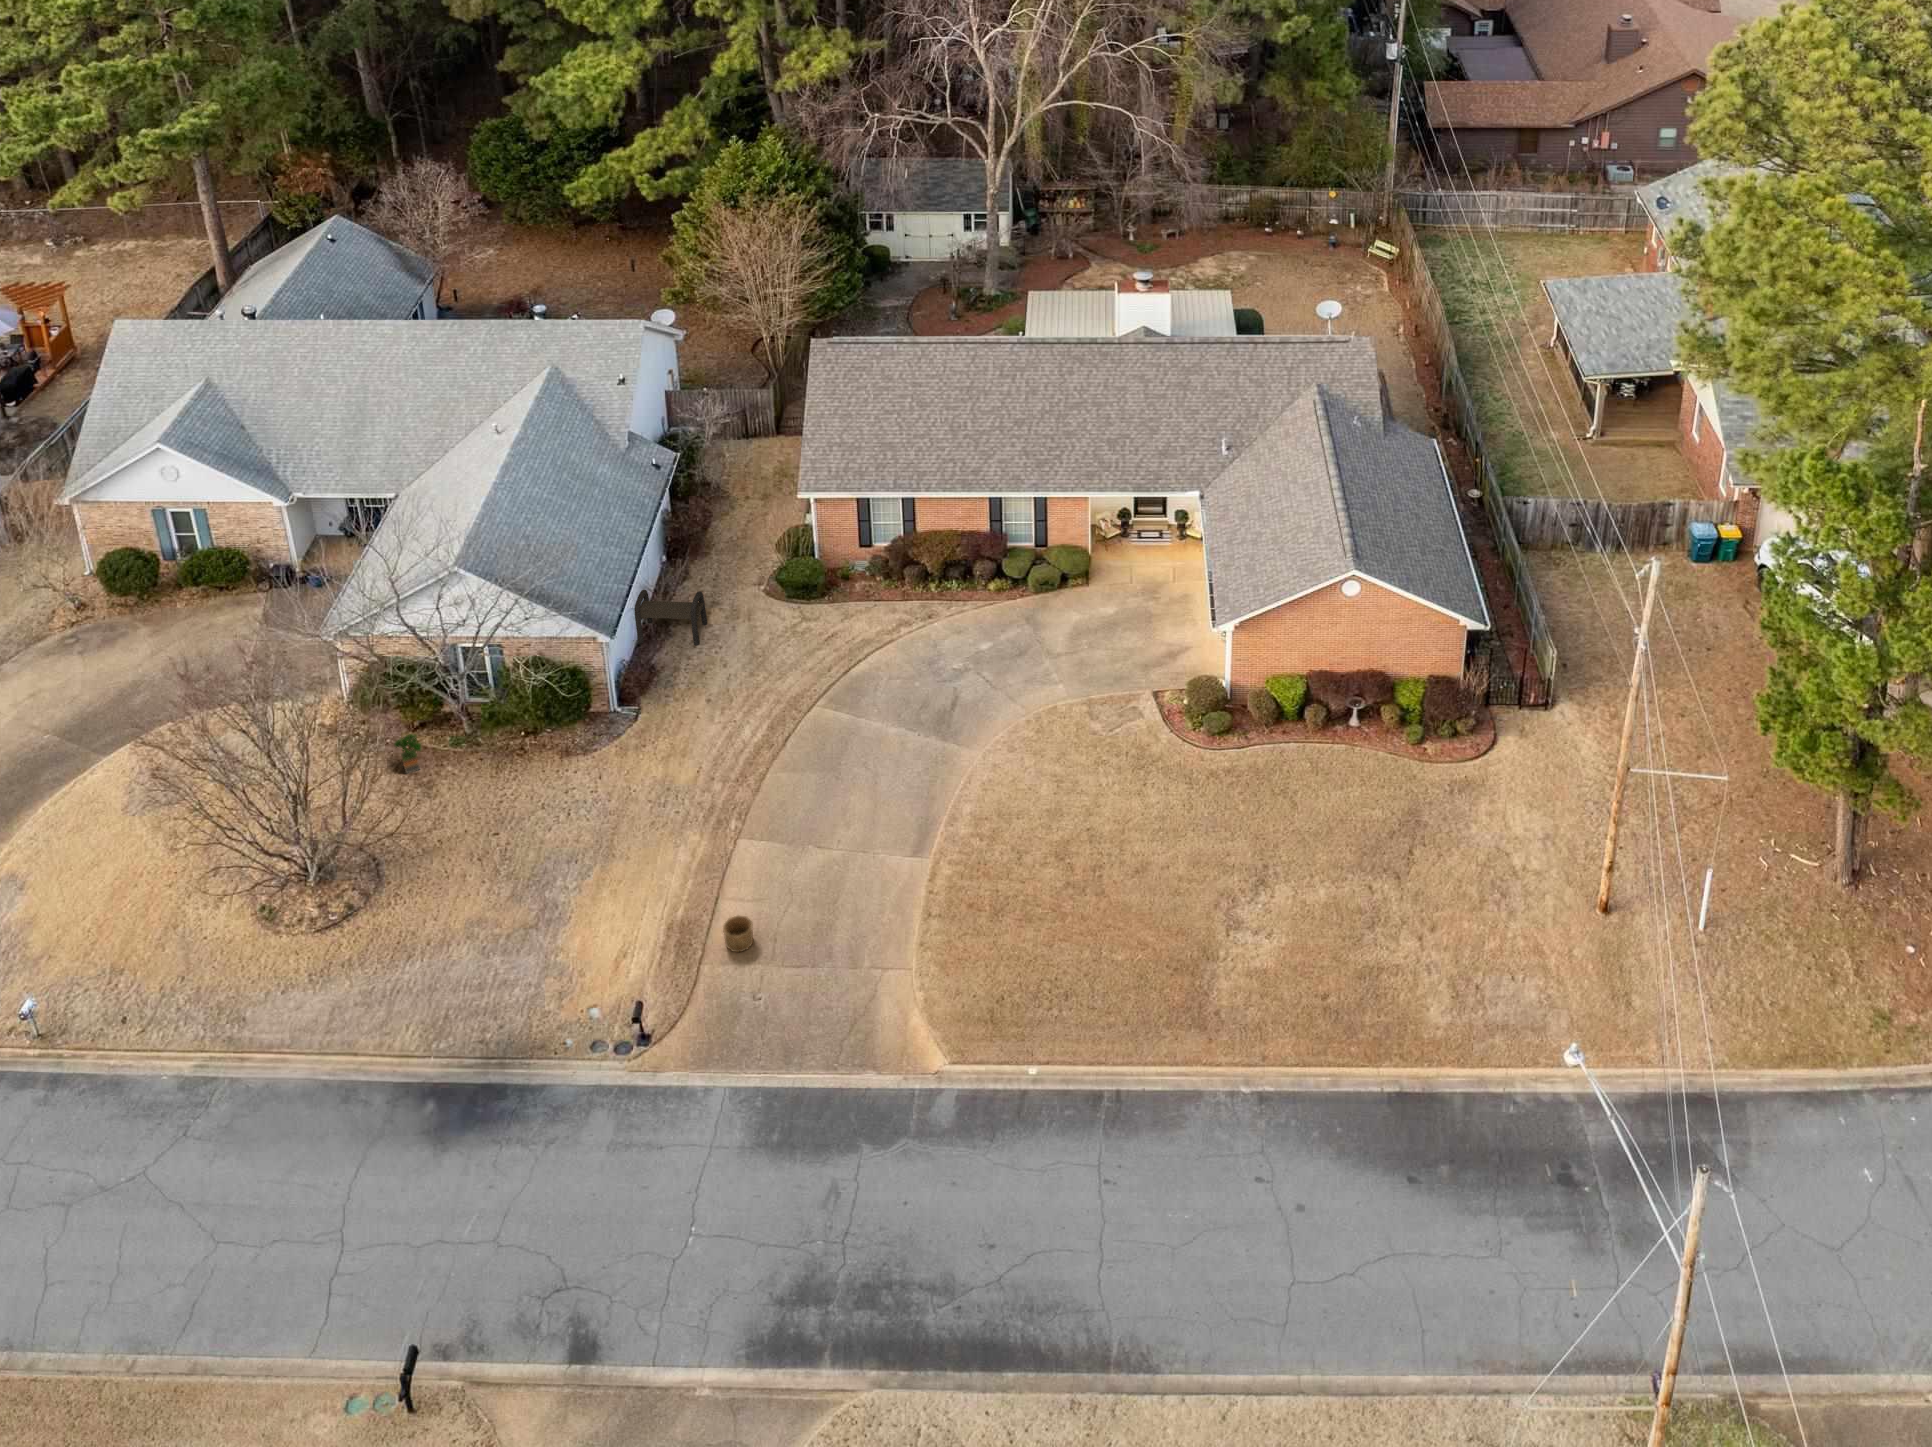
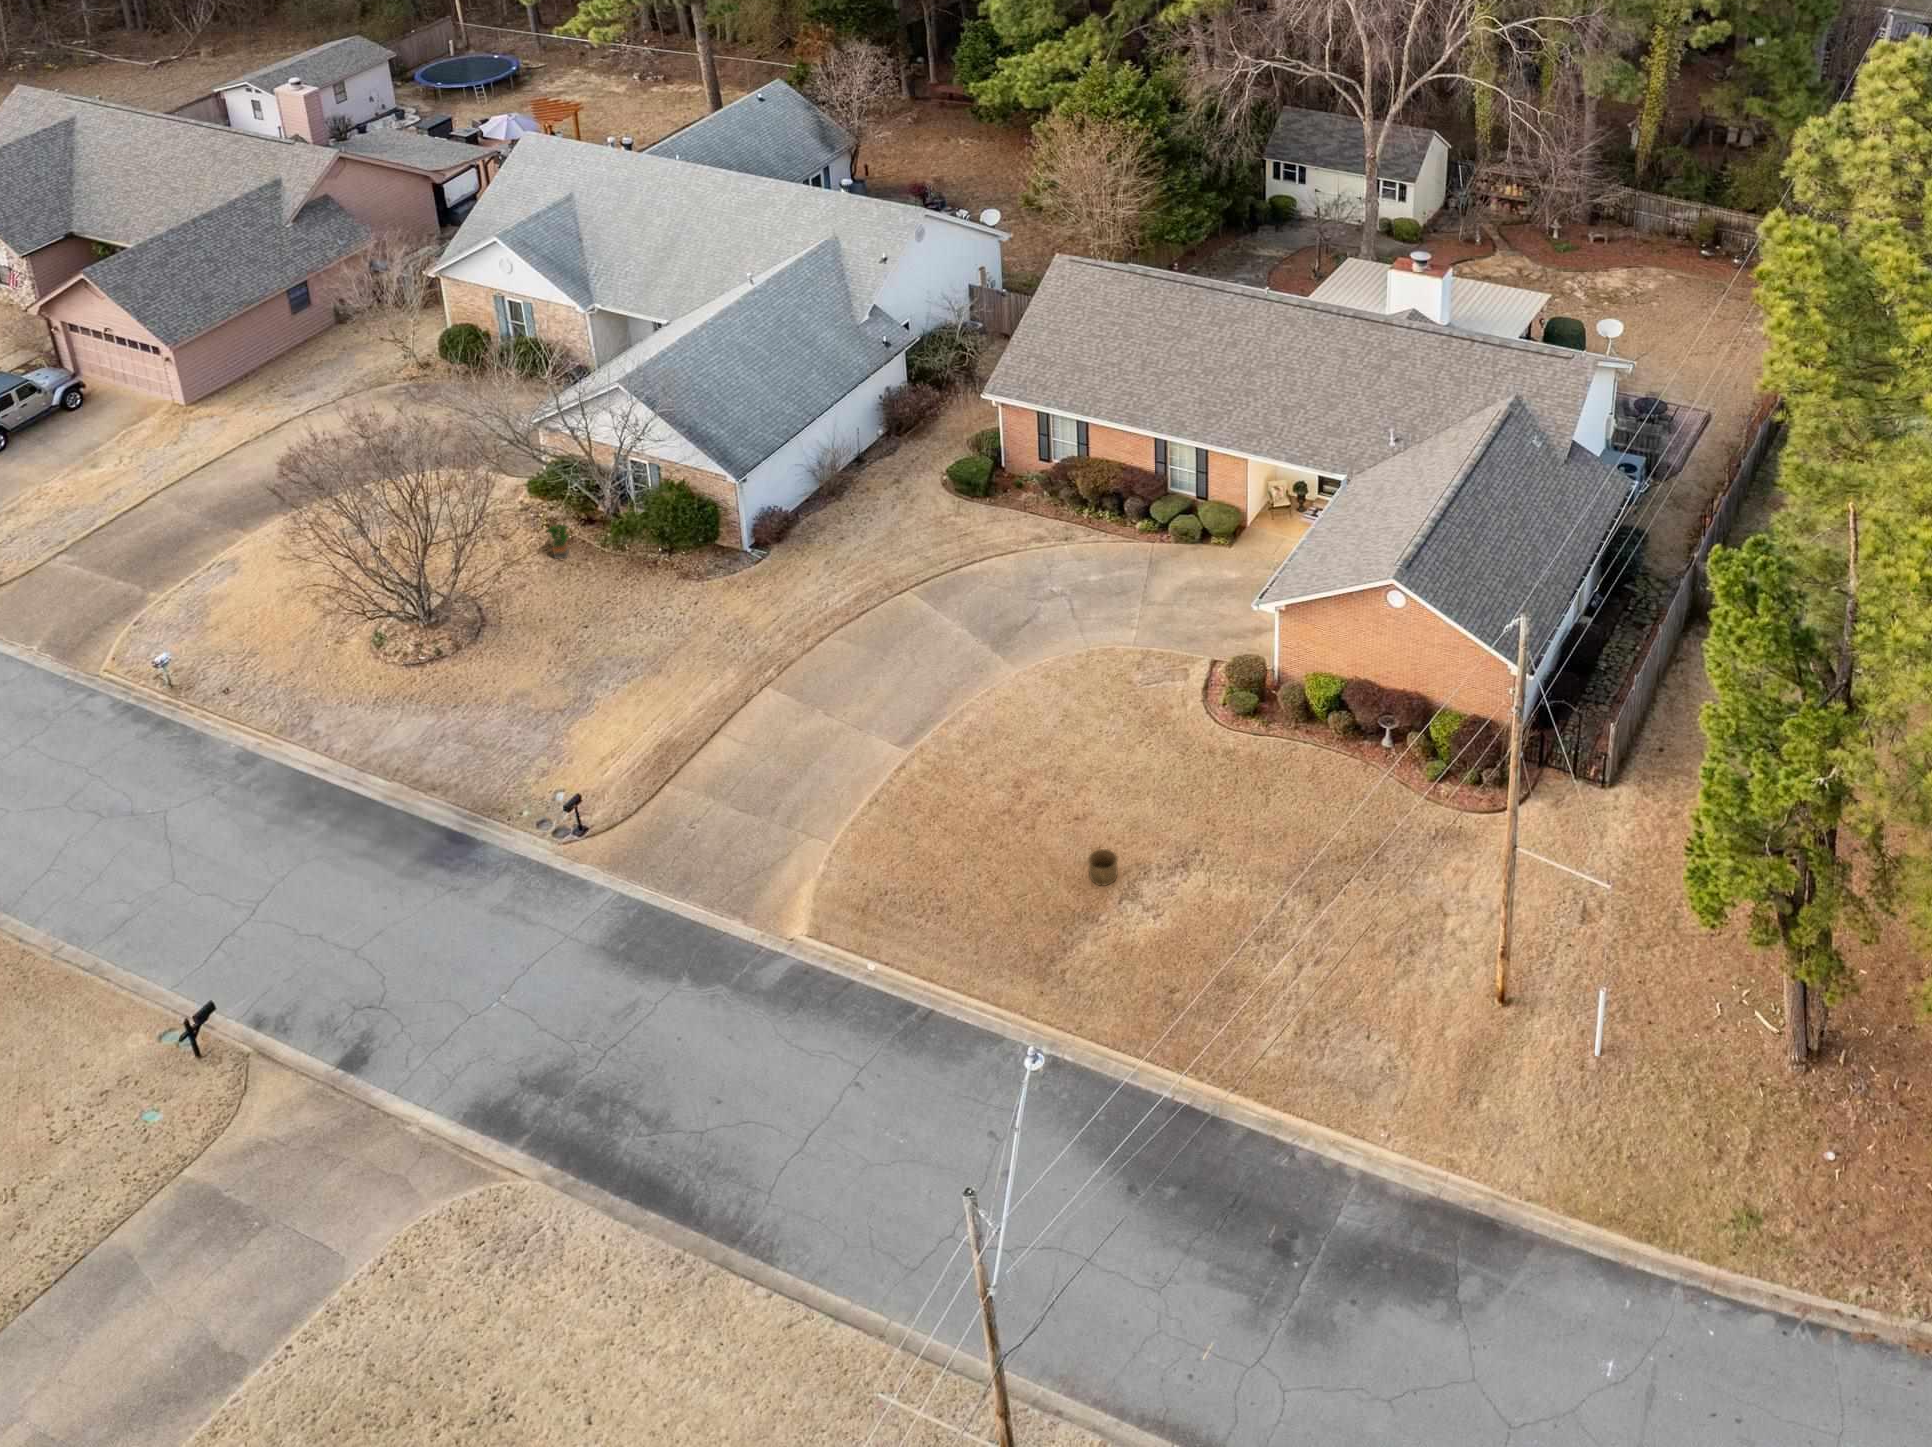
bench: present [635,590,707,645] -> none [800,451,869,513]
wooden bucket: present [723,915,753,952] -> present [1088,849,1118,886]

